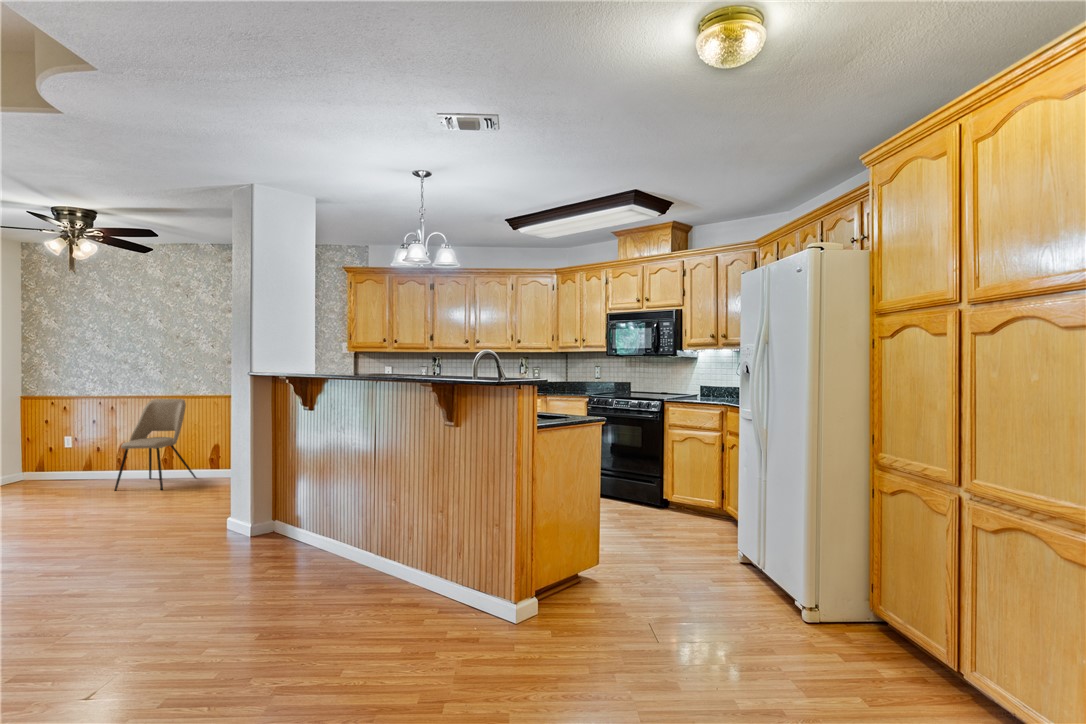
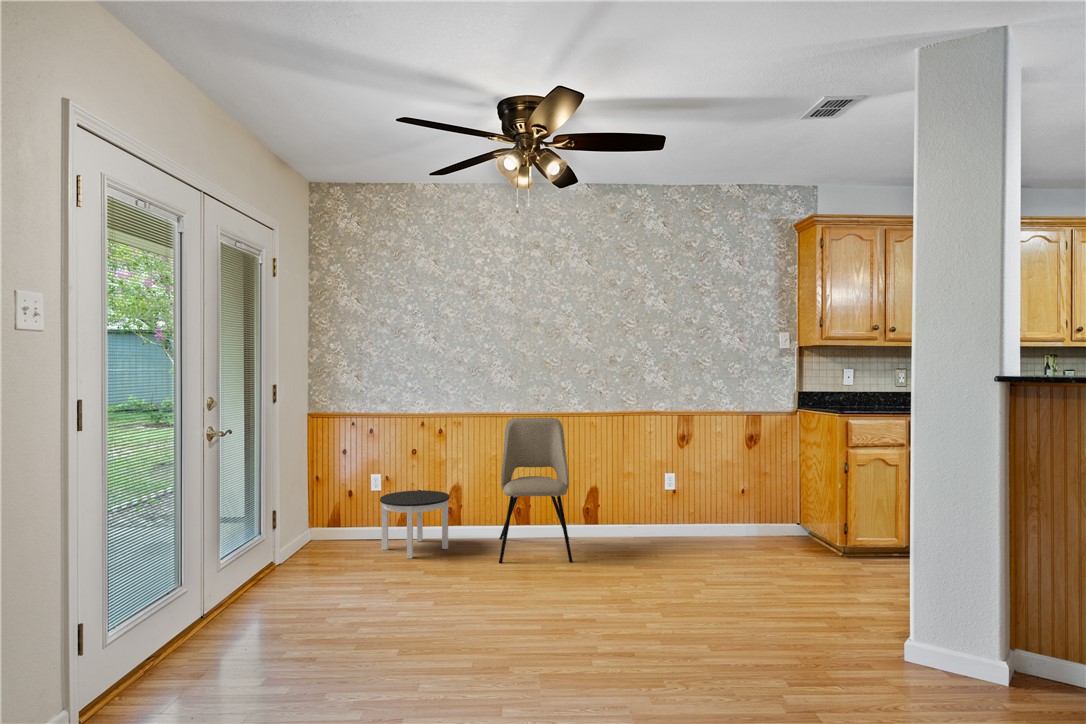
round table: none [50,447,107,489] -> present [380,490,449,558]

